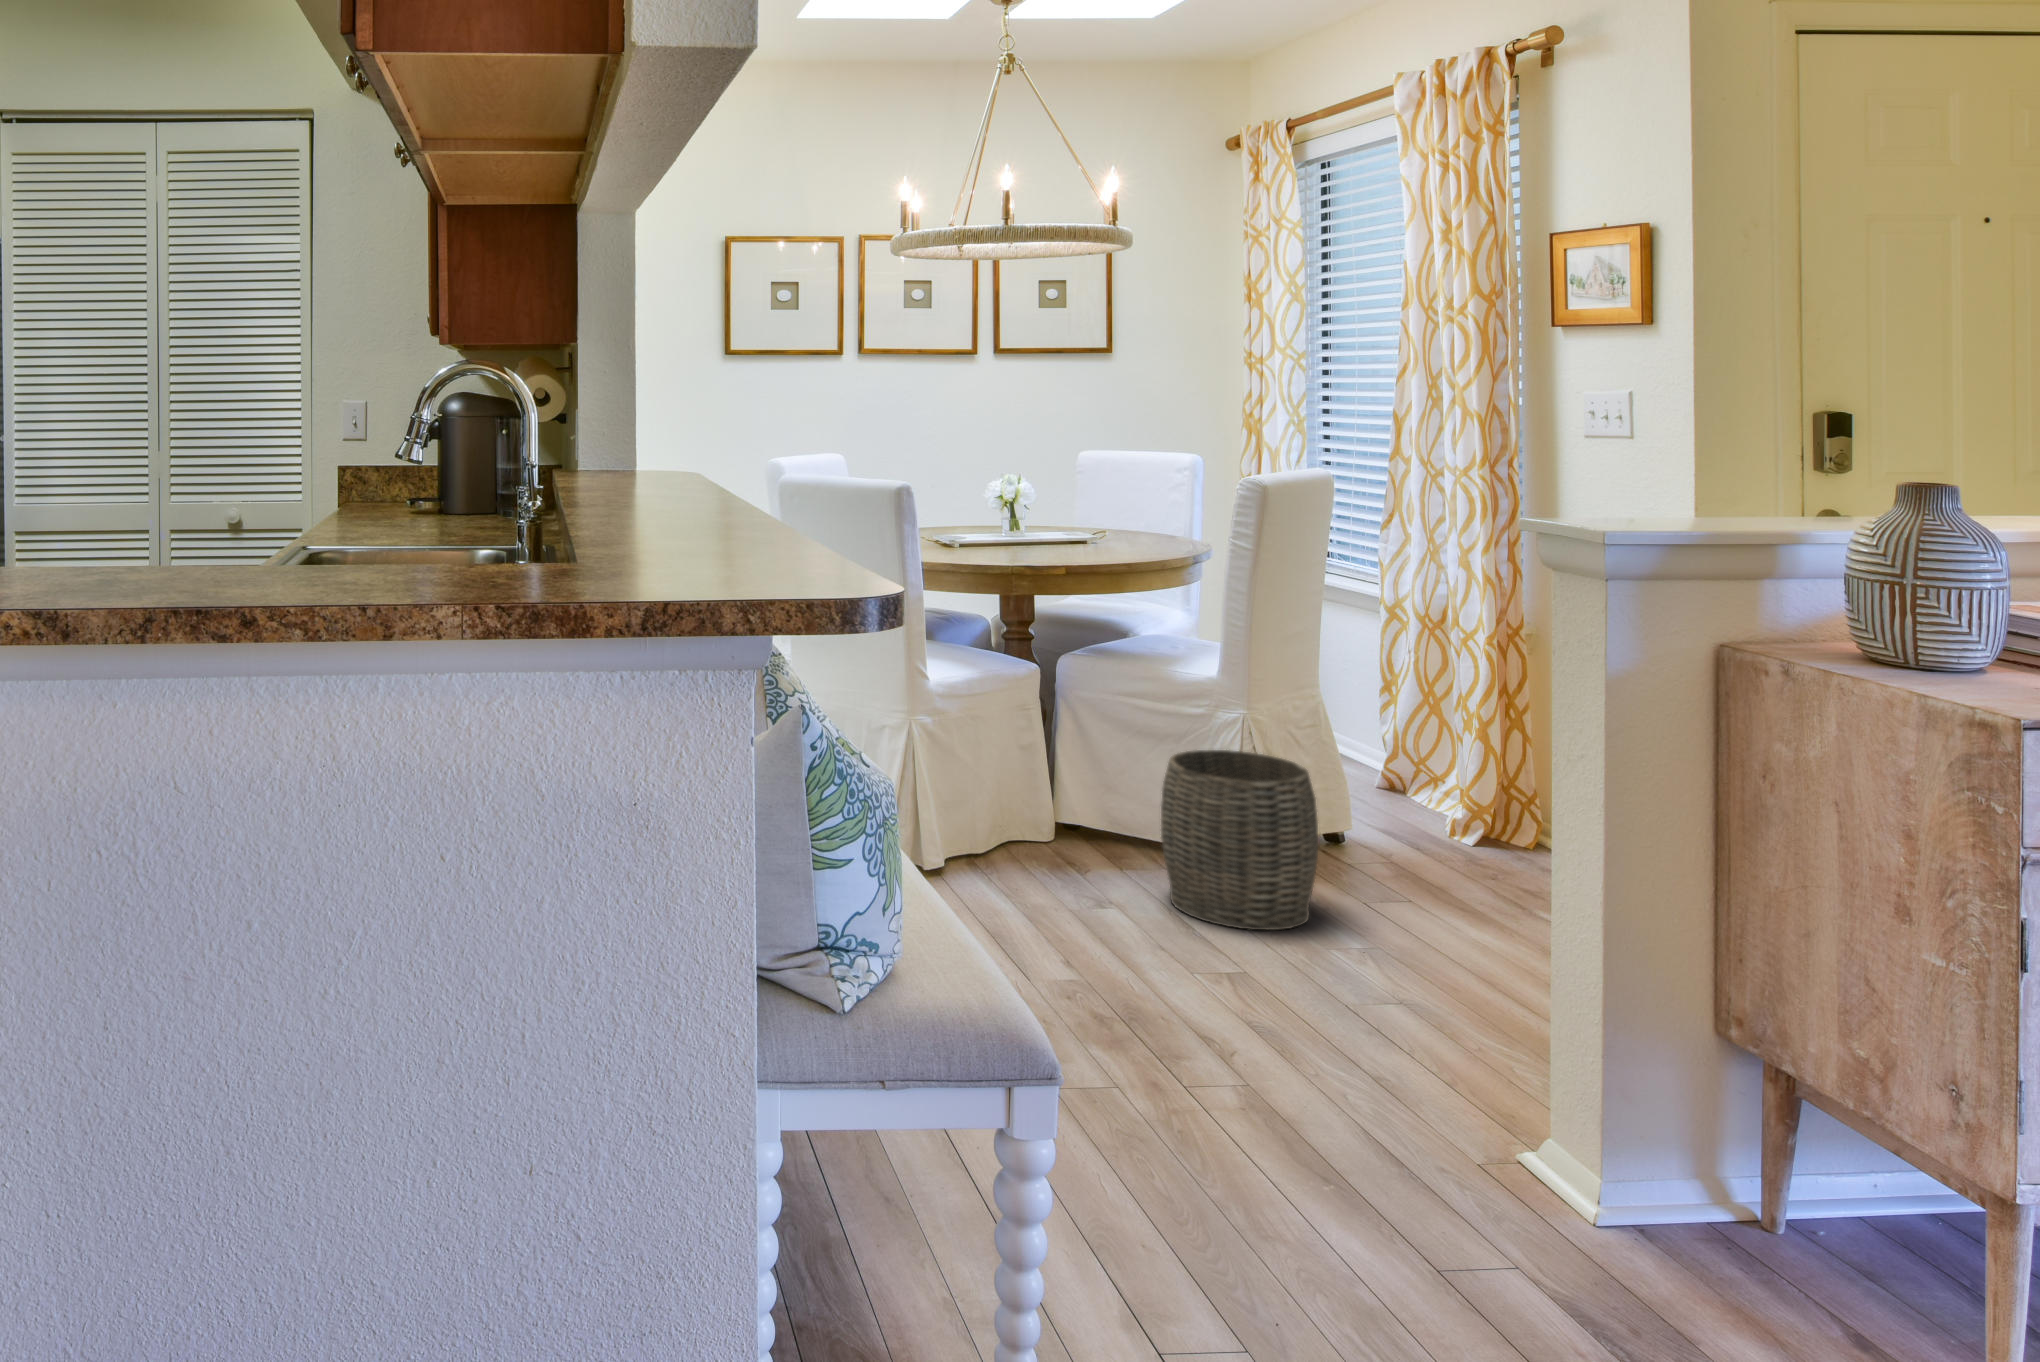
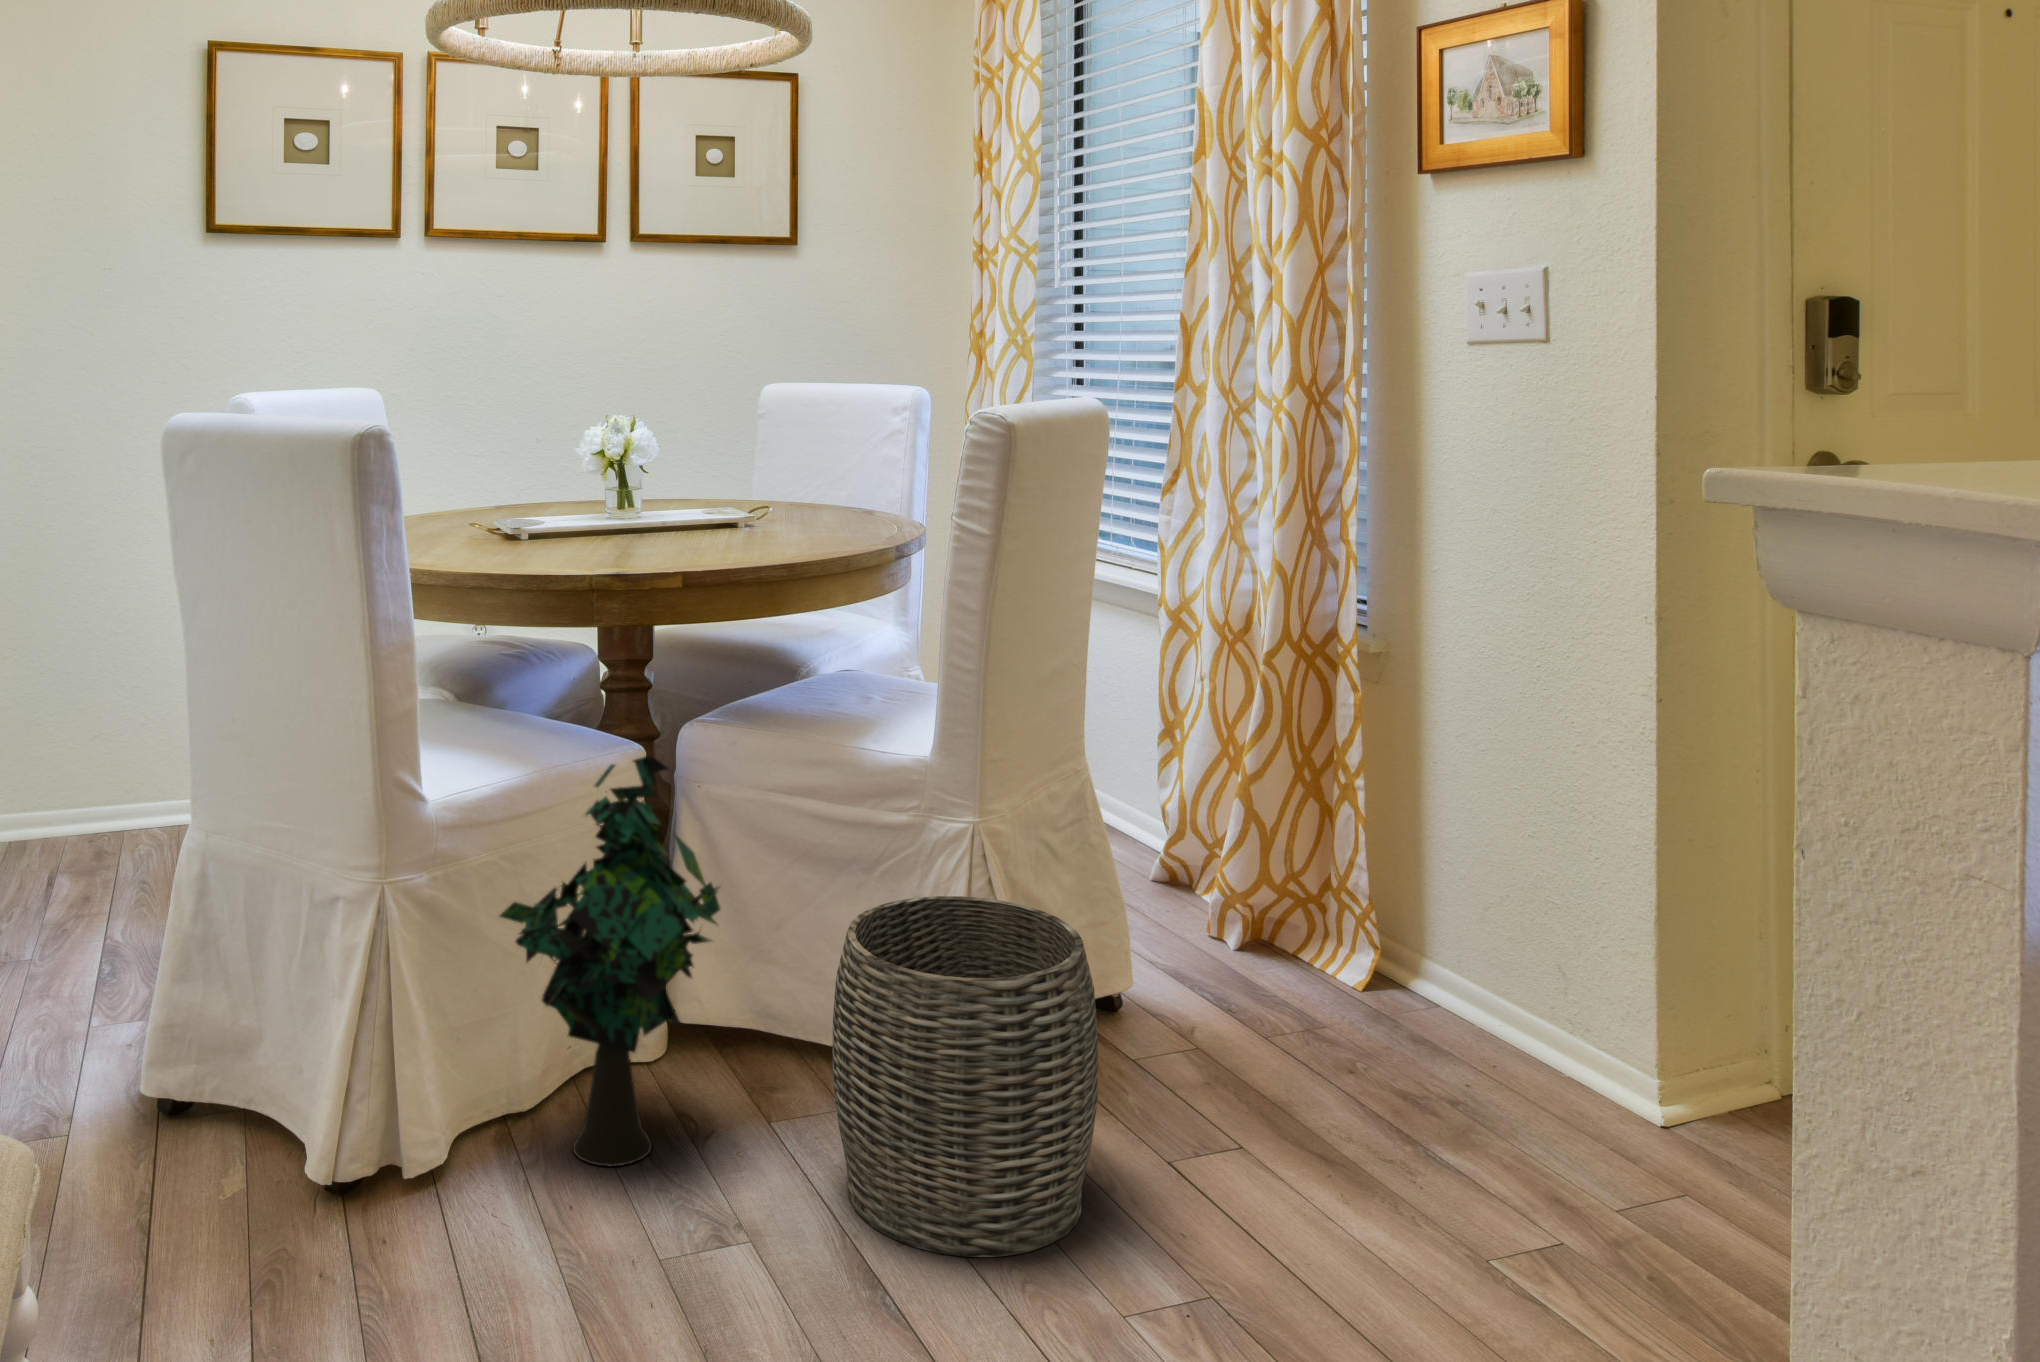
decorative plant: none [969,663,1094,881] -> present [500,756,720,1167]

